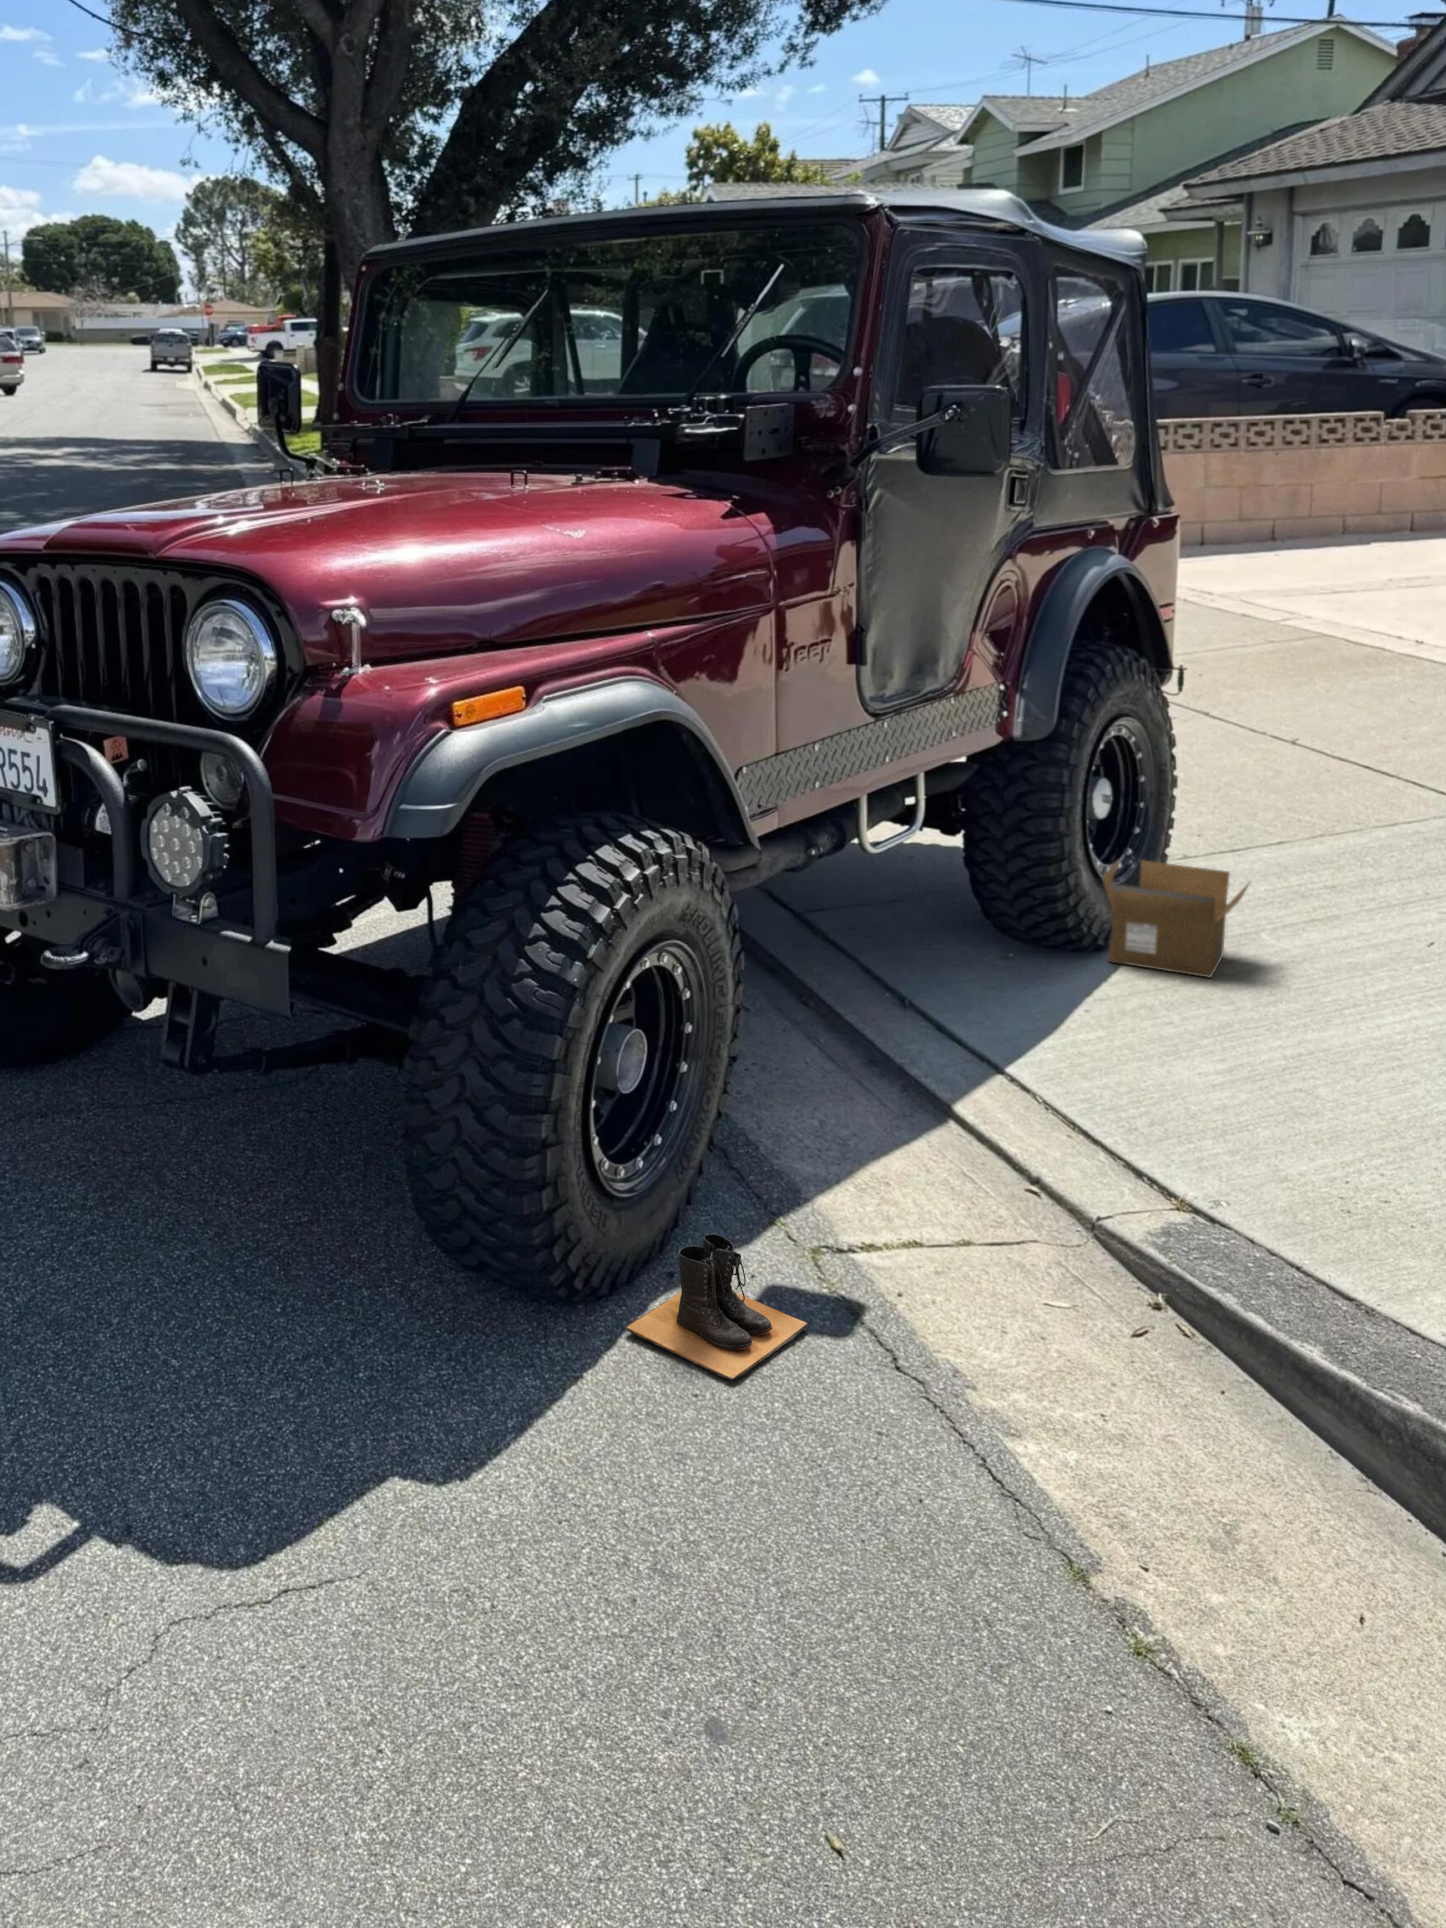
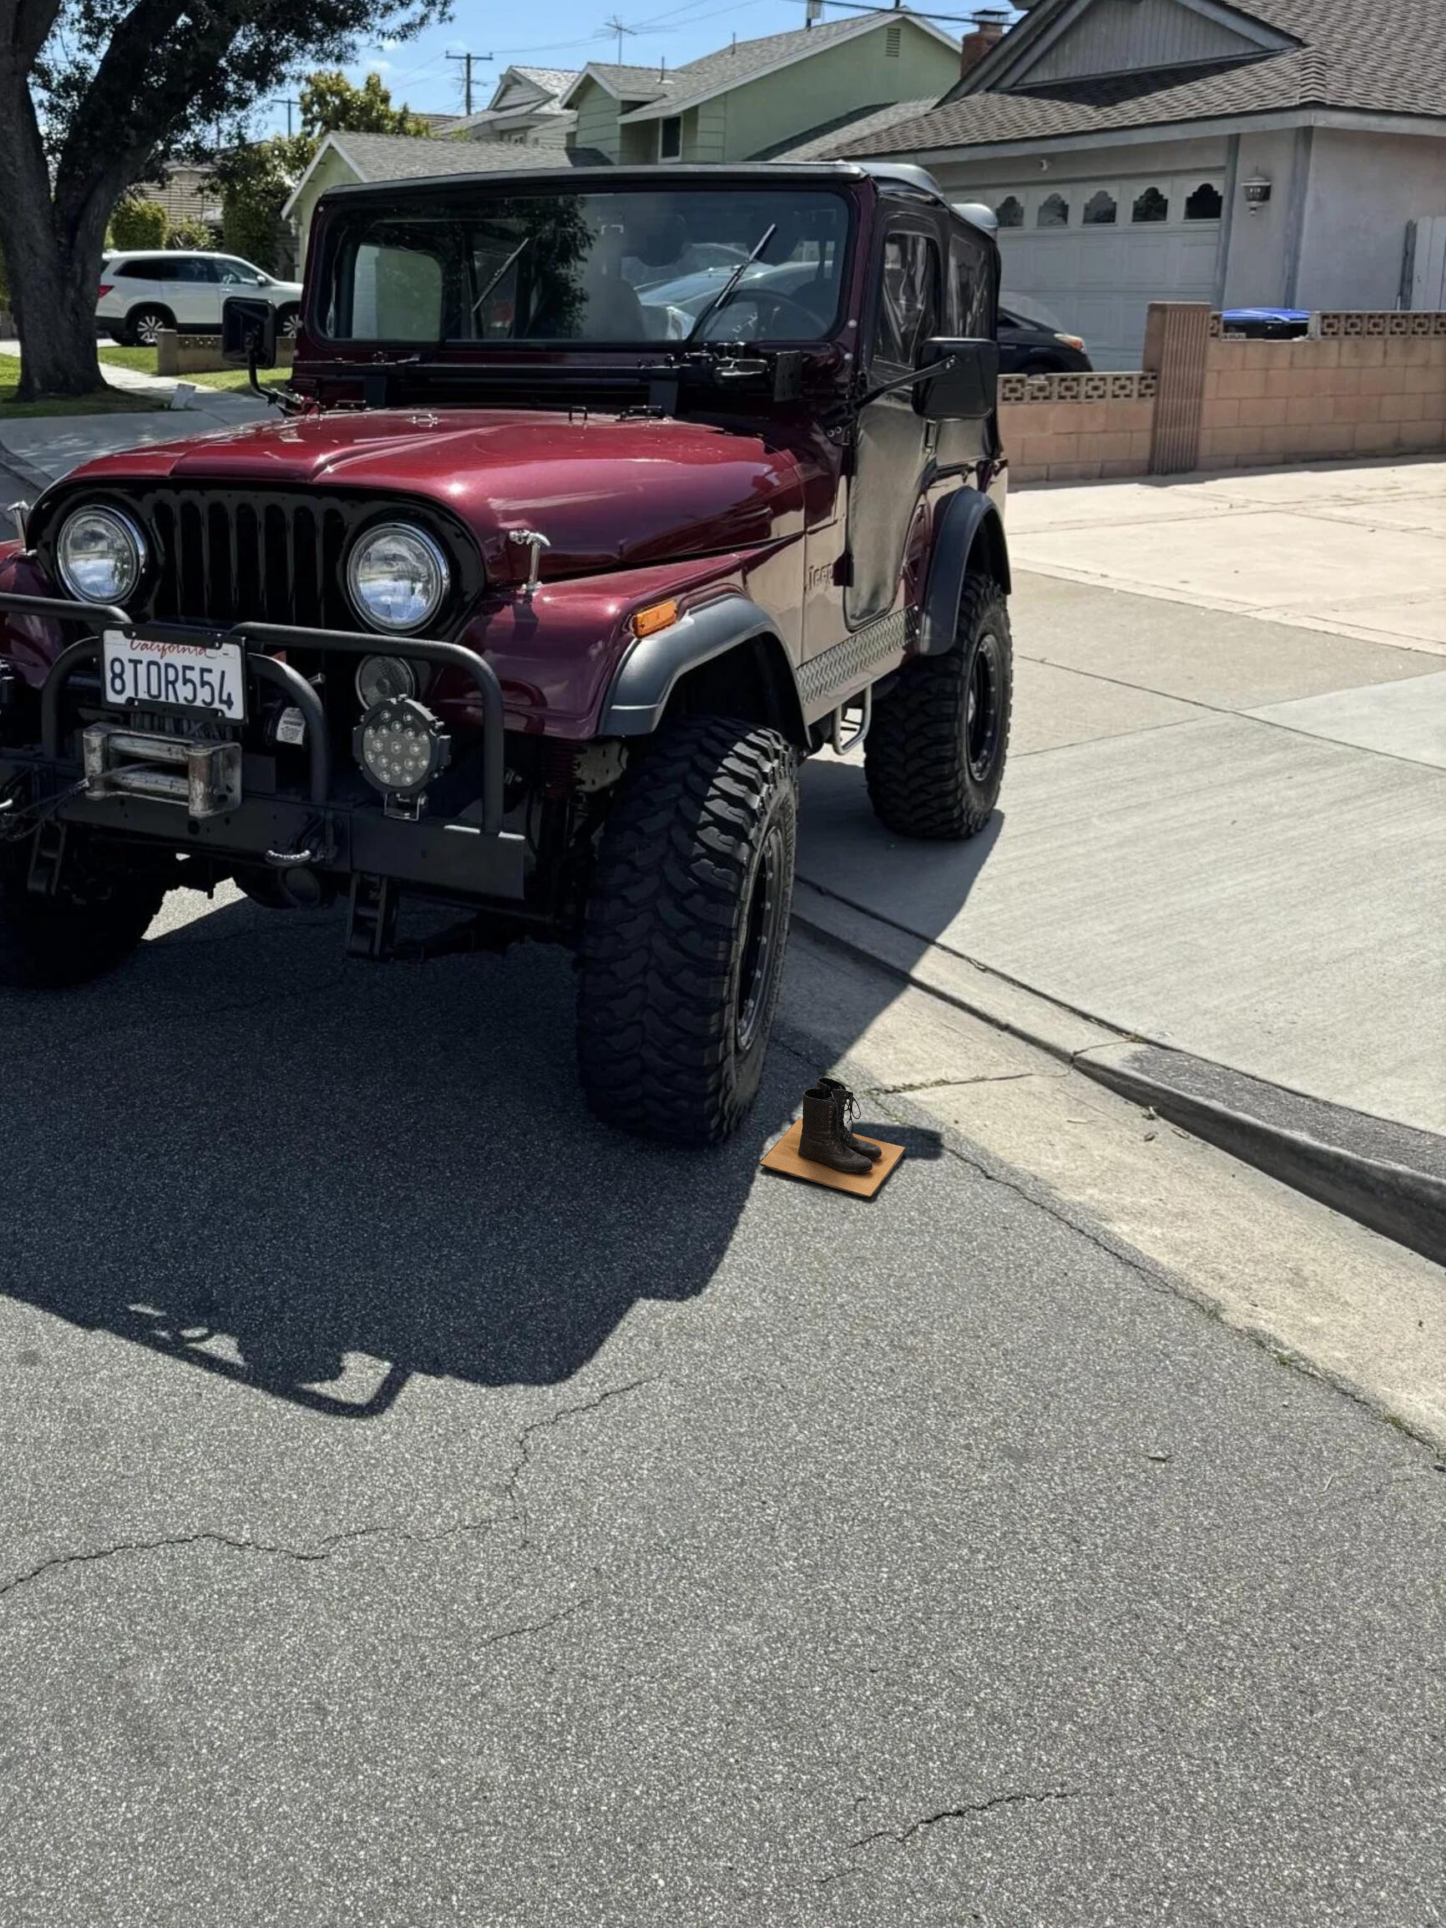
cardboard box: present [1102,860,1249,978] -> none [972,754,1091,853]

